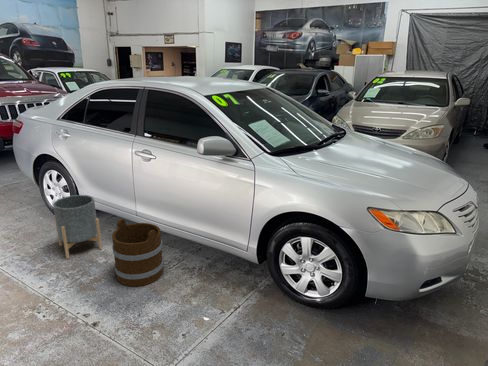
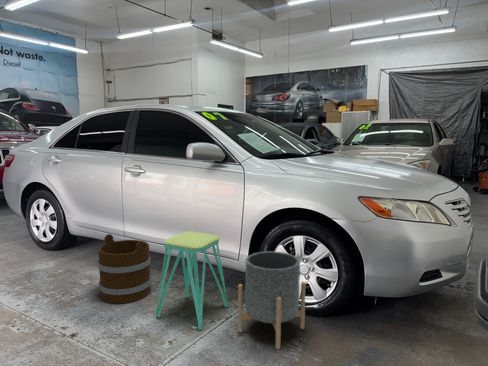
planter: present [53,195,102,259] -> present [238,251,306,349]
stool: none [169,224,236,321] -> present [156,231,228,330]

